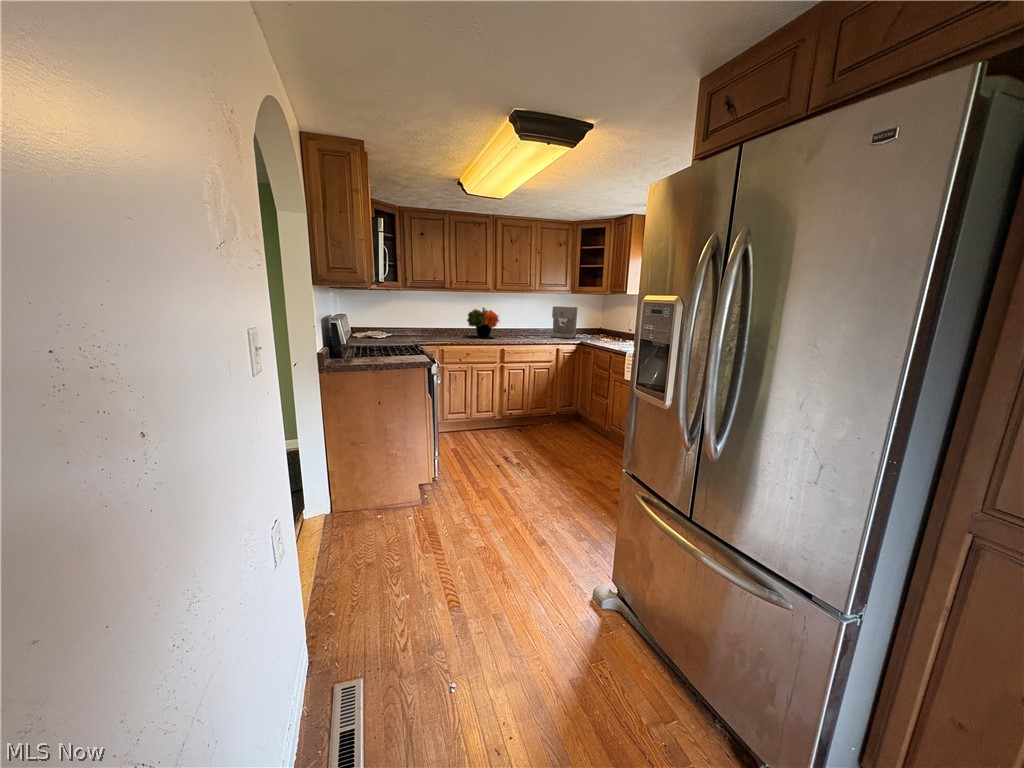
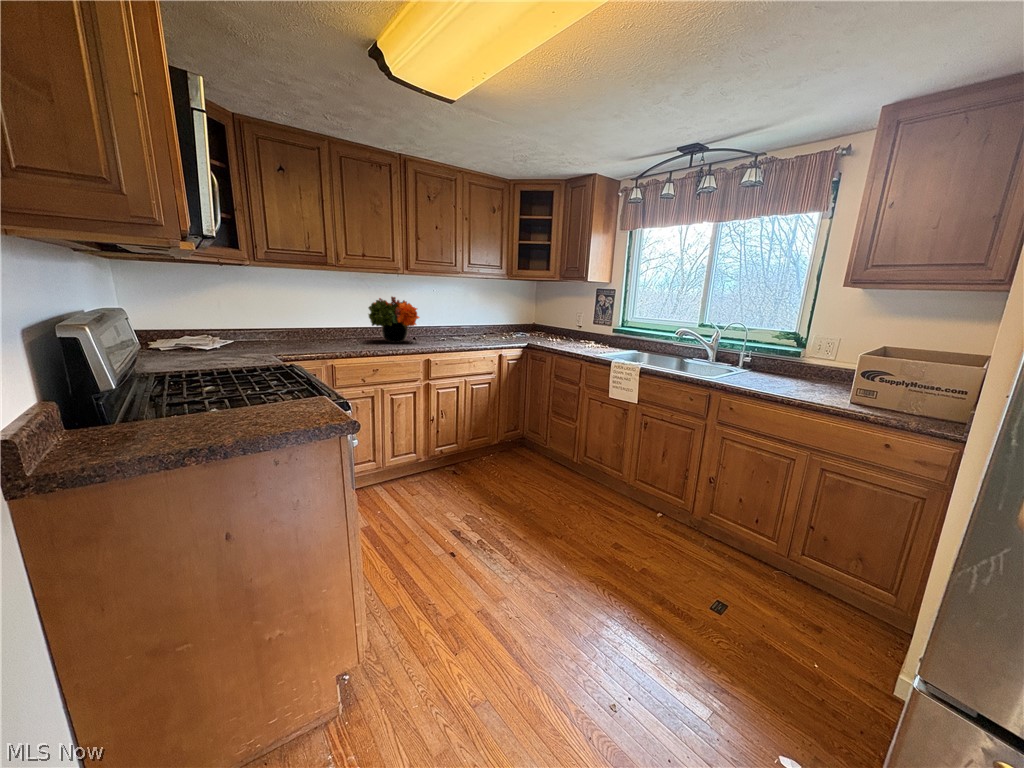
coffee maker: present [550,306,577,338] -> none [485,296,517,340]

